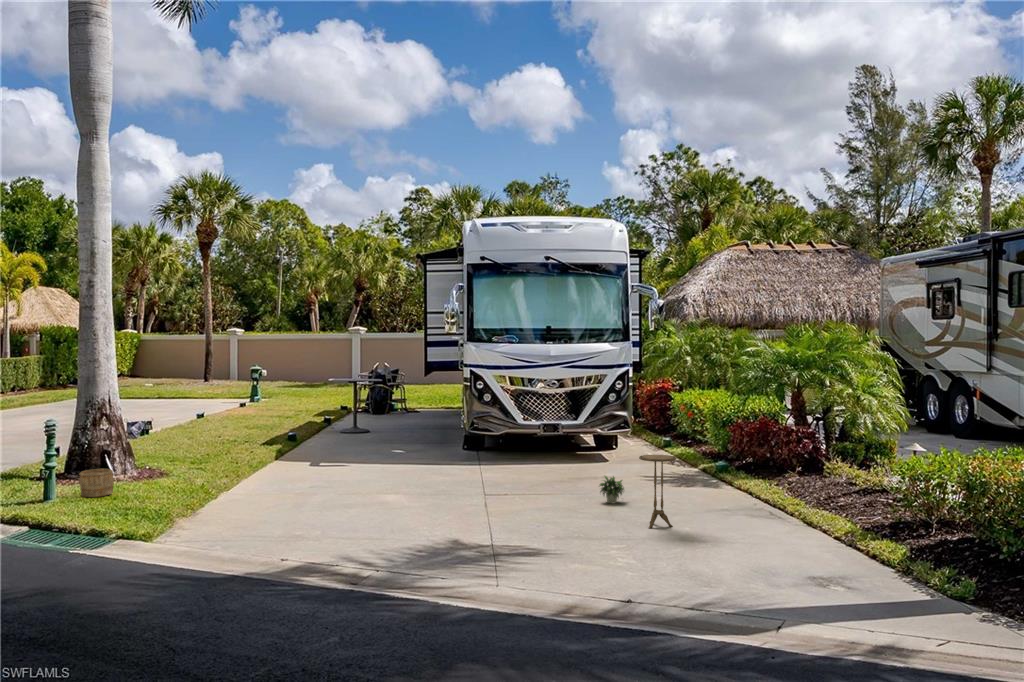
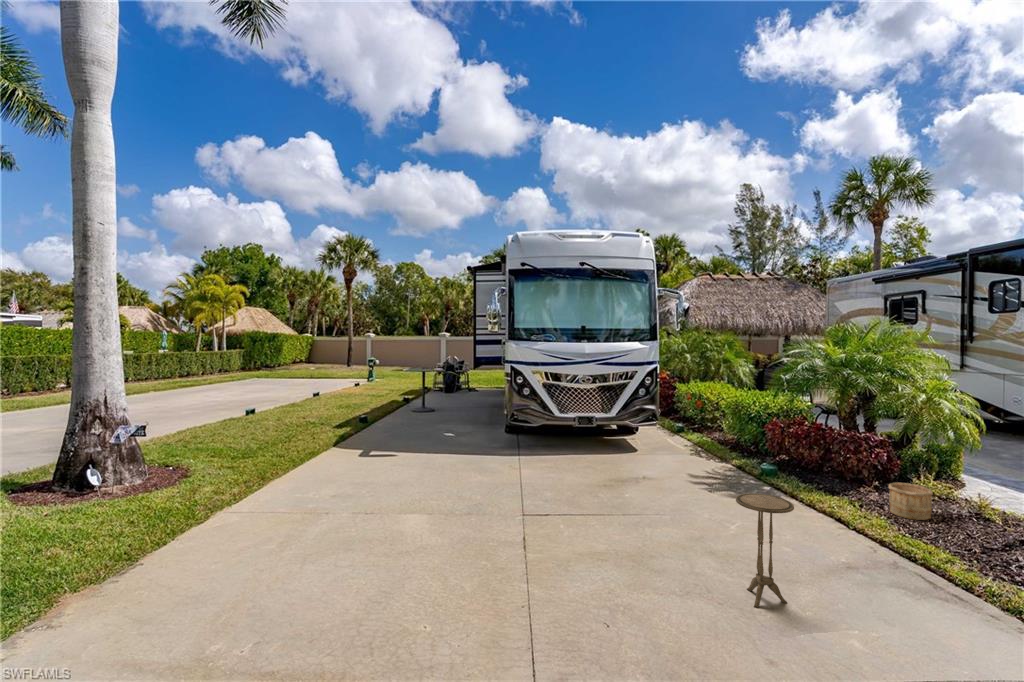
wooden bucket: present [79,469,113,497] -> present [889,483,933,520]
potted plant: present [600,476,624,503] -> none [655,495,688,532]

